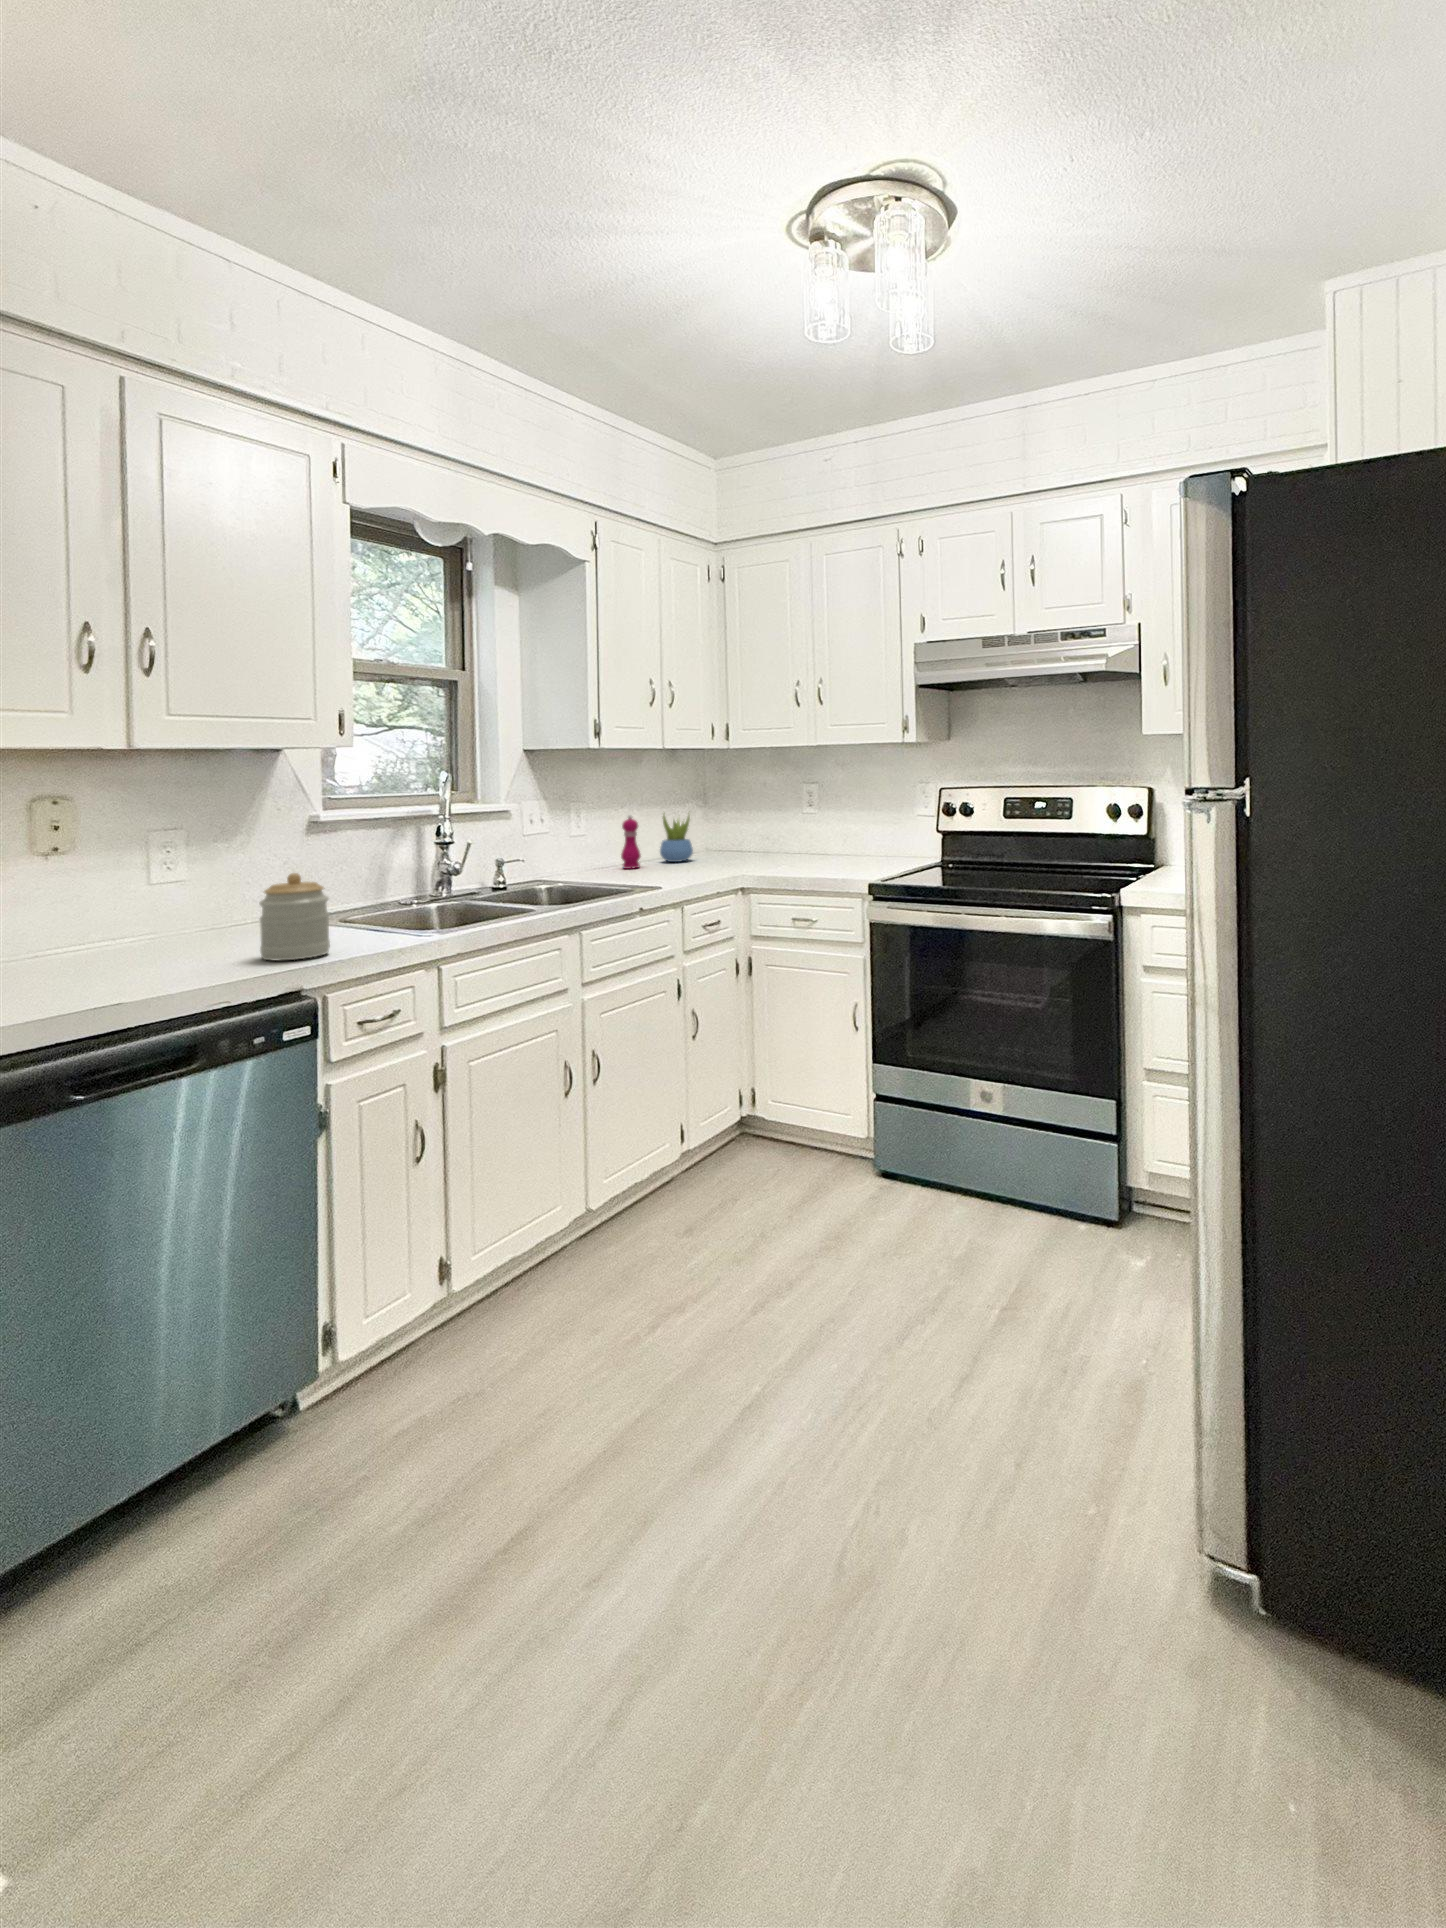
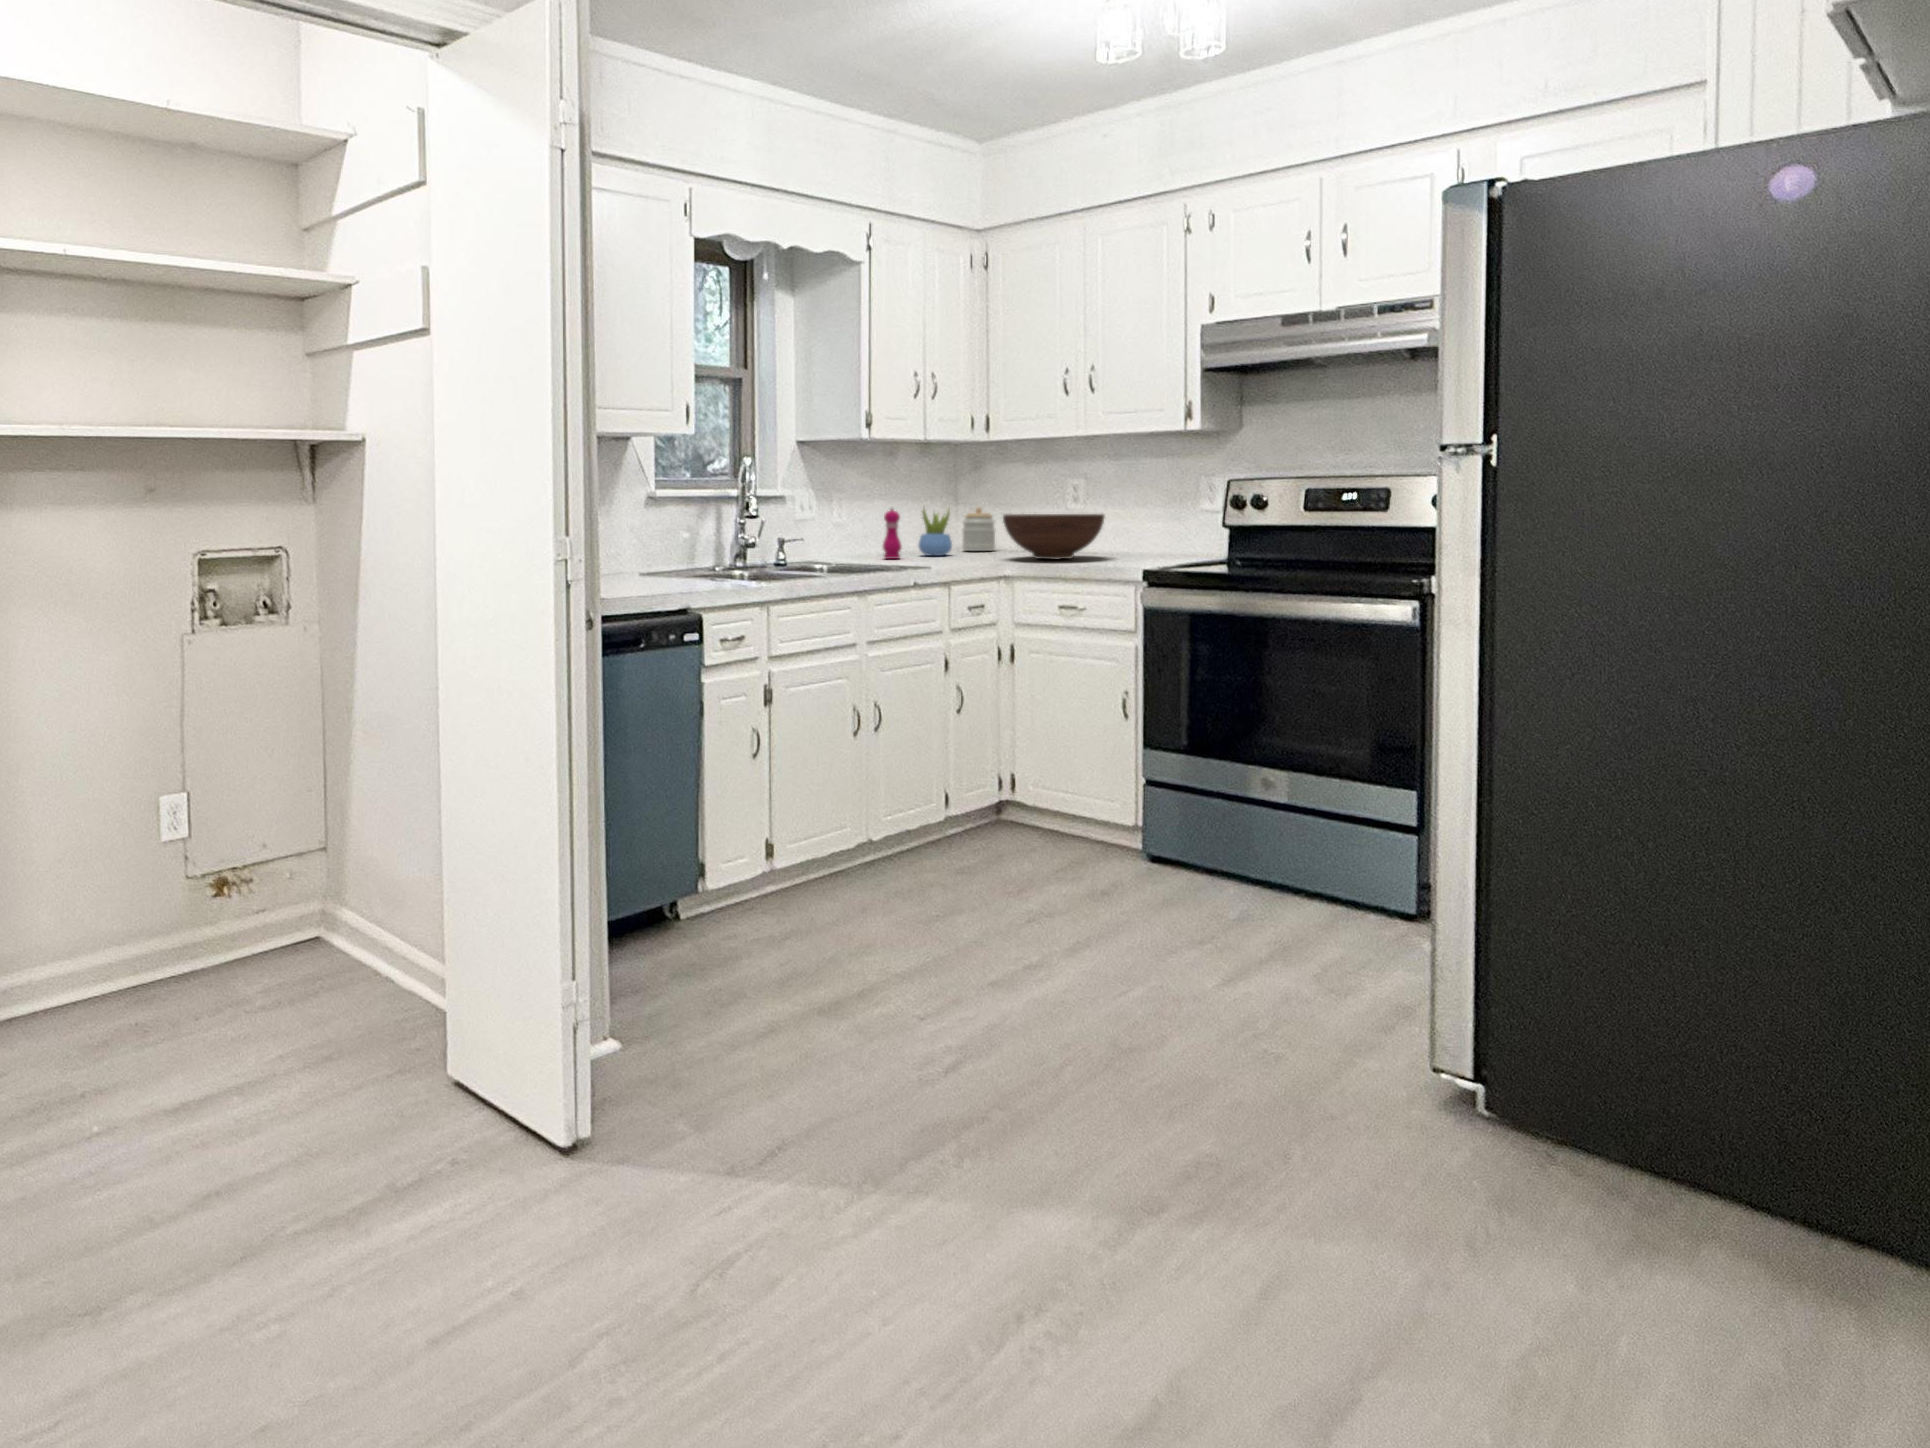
fruit bowl: none [738,819,833,866] -> present [1003,514,1104,559]
jar: present [259,873,330,961] -> present [962,507,995,551]

